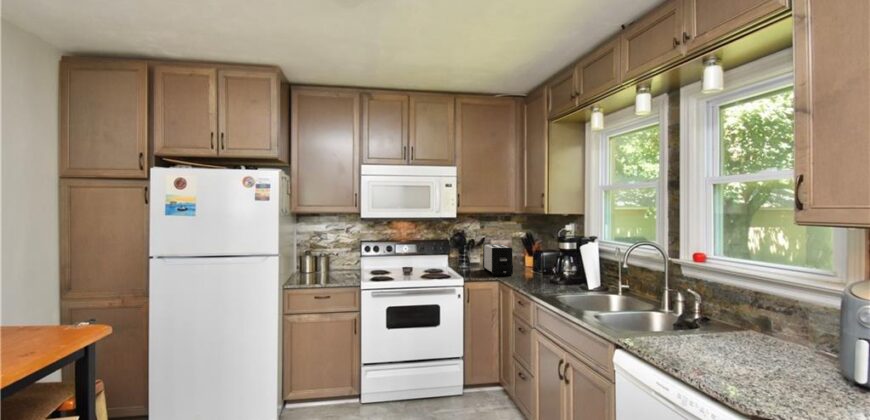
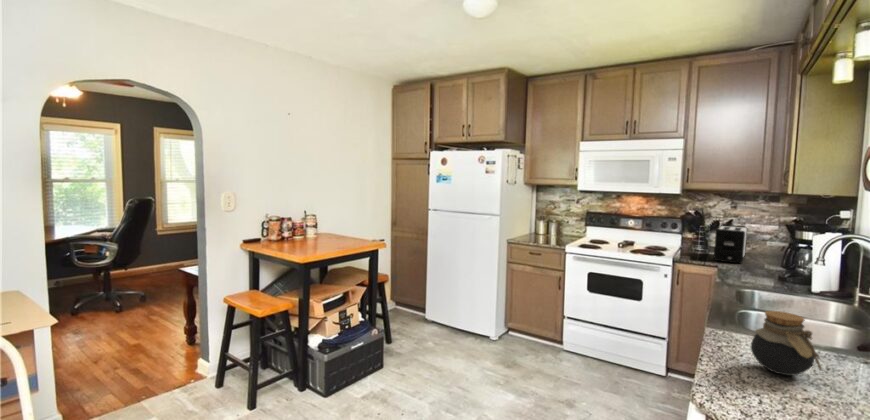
jar: none [739,322,808,384] -> present [751,311,821,375]

